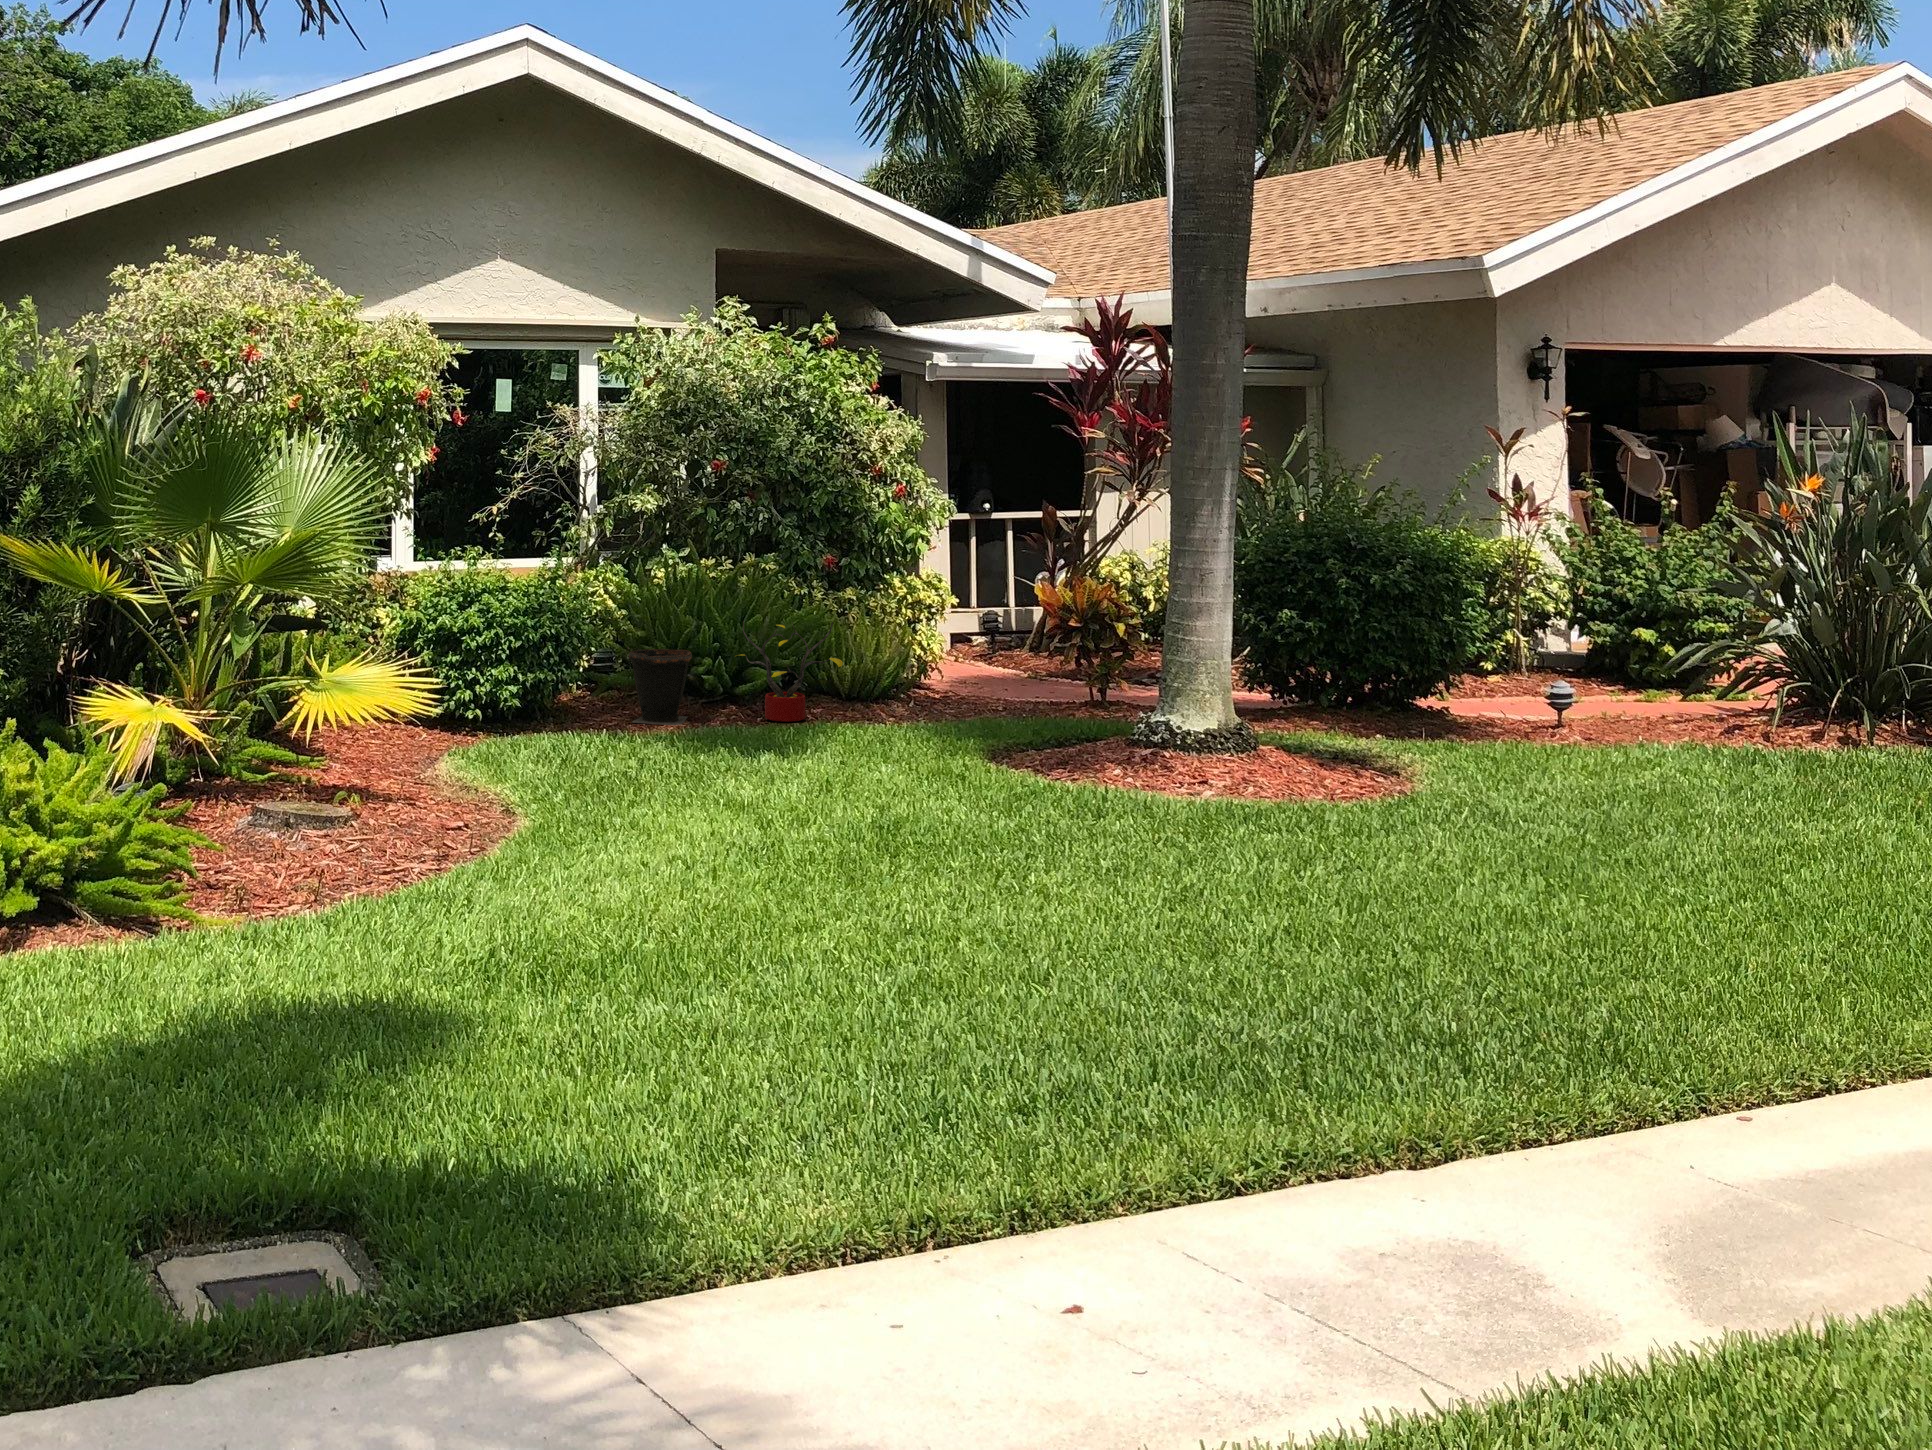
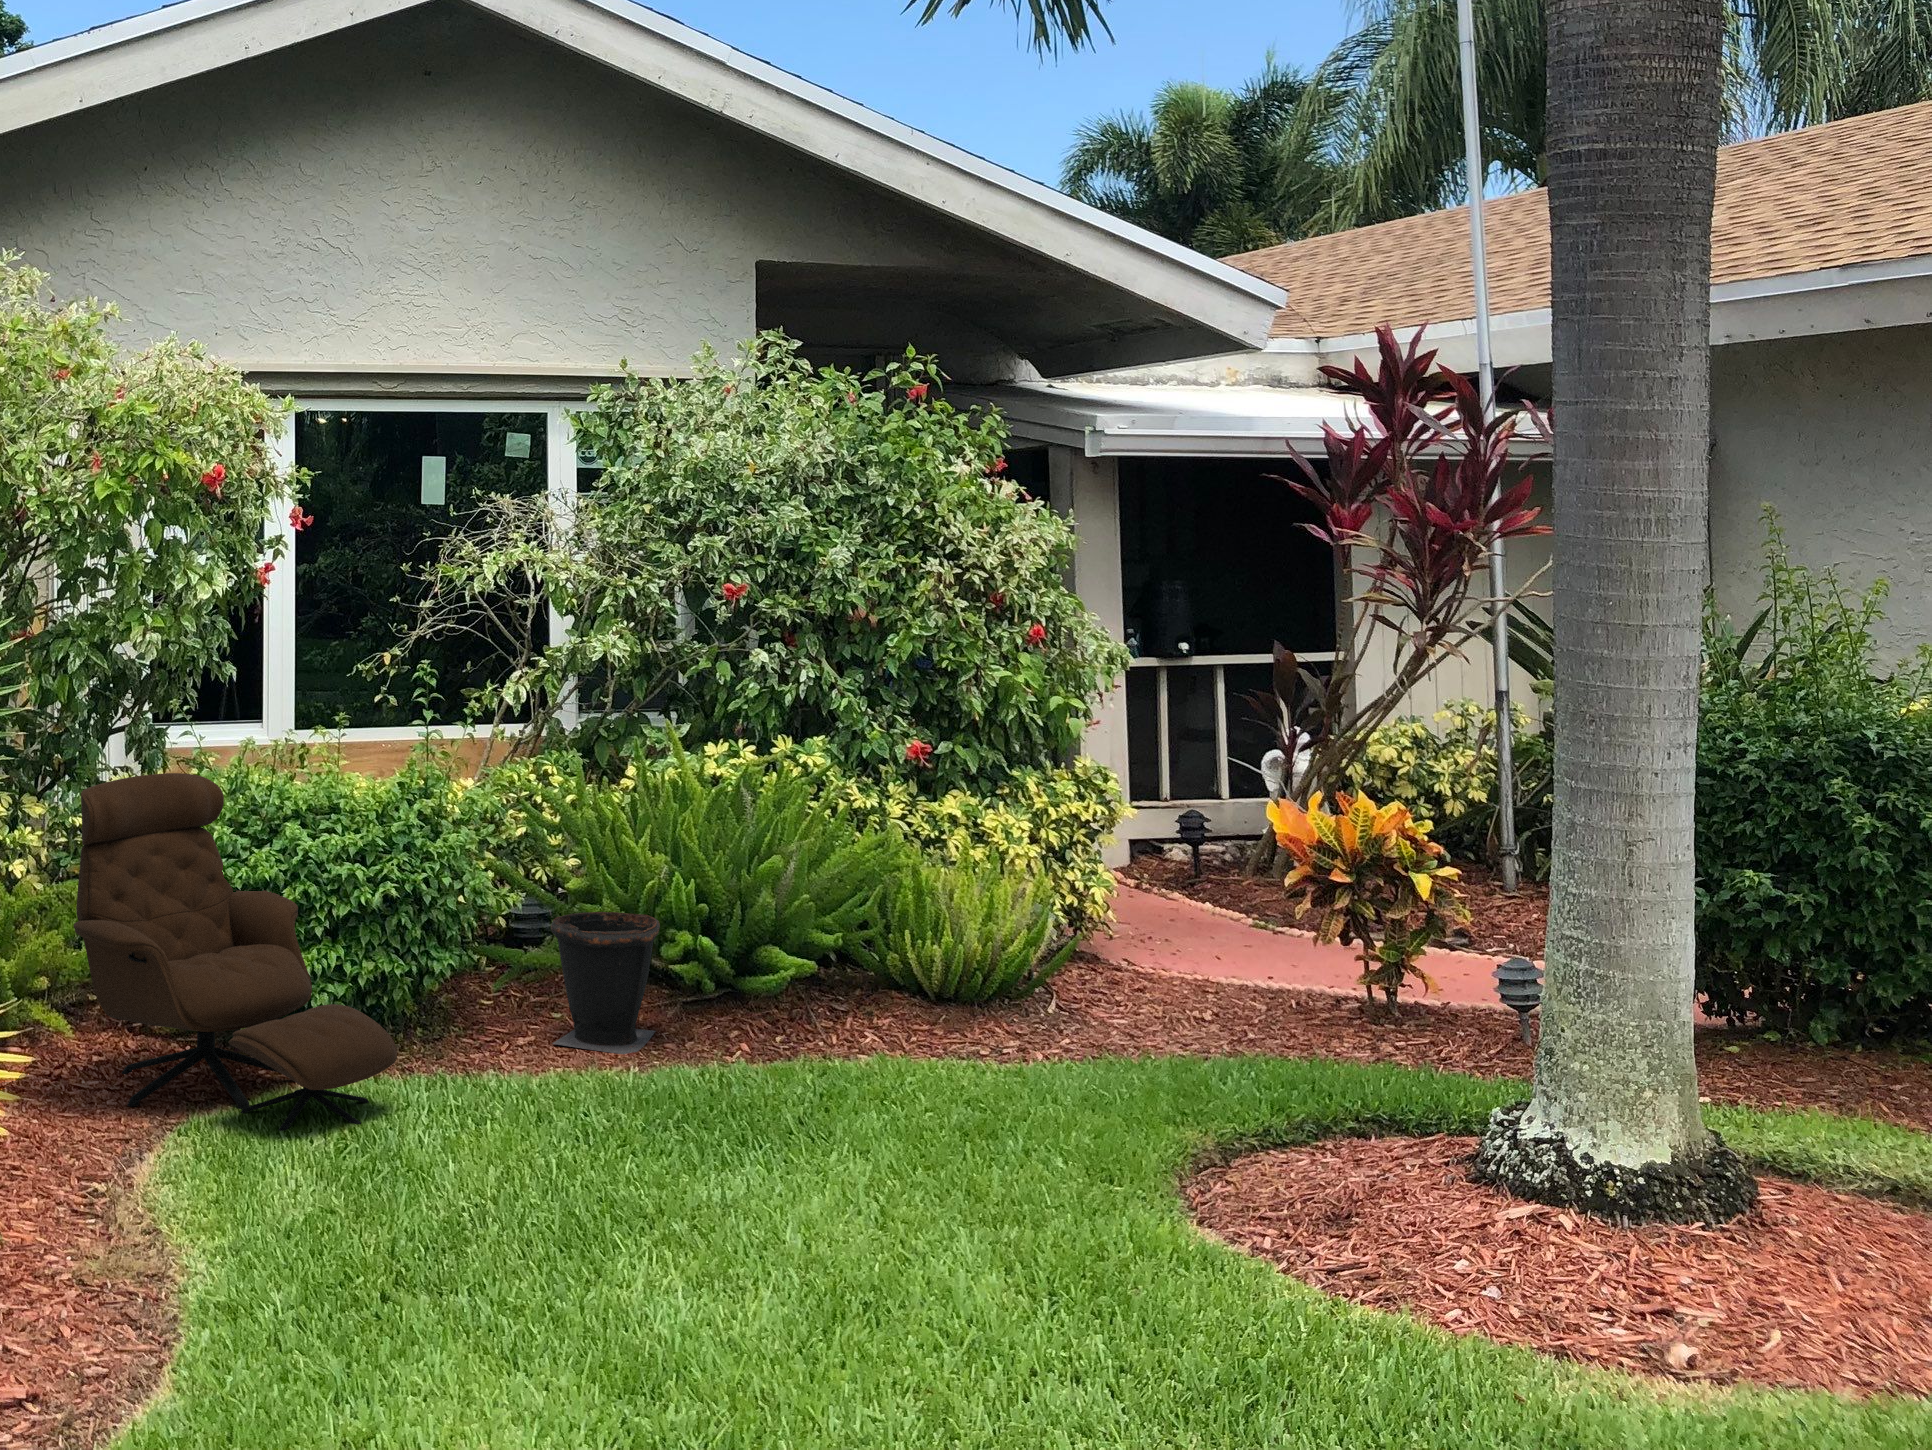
lounge chair: none [368,567,561,758] -> present [74,773,397,1131]
decorative plant: present [741,621,843,722] -> none [737,869,921,1055]

